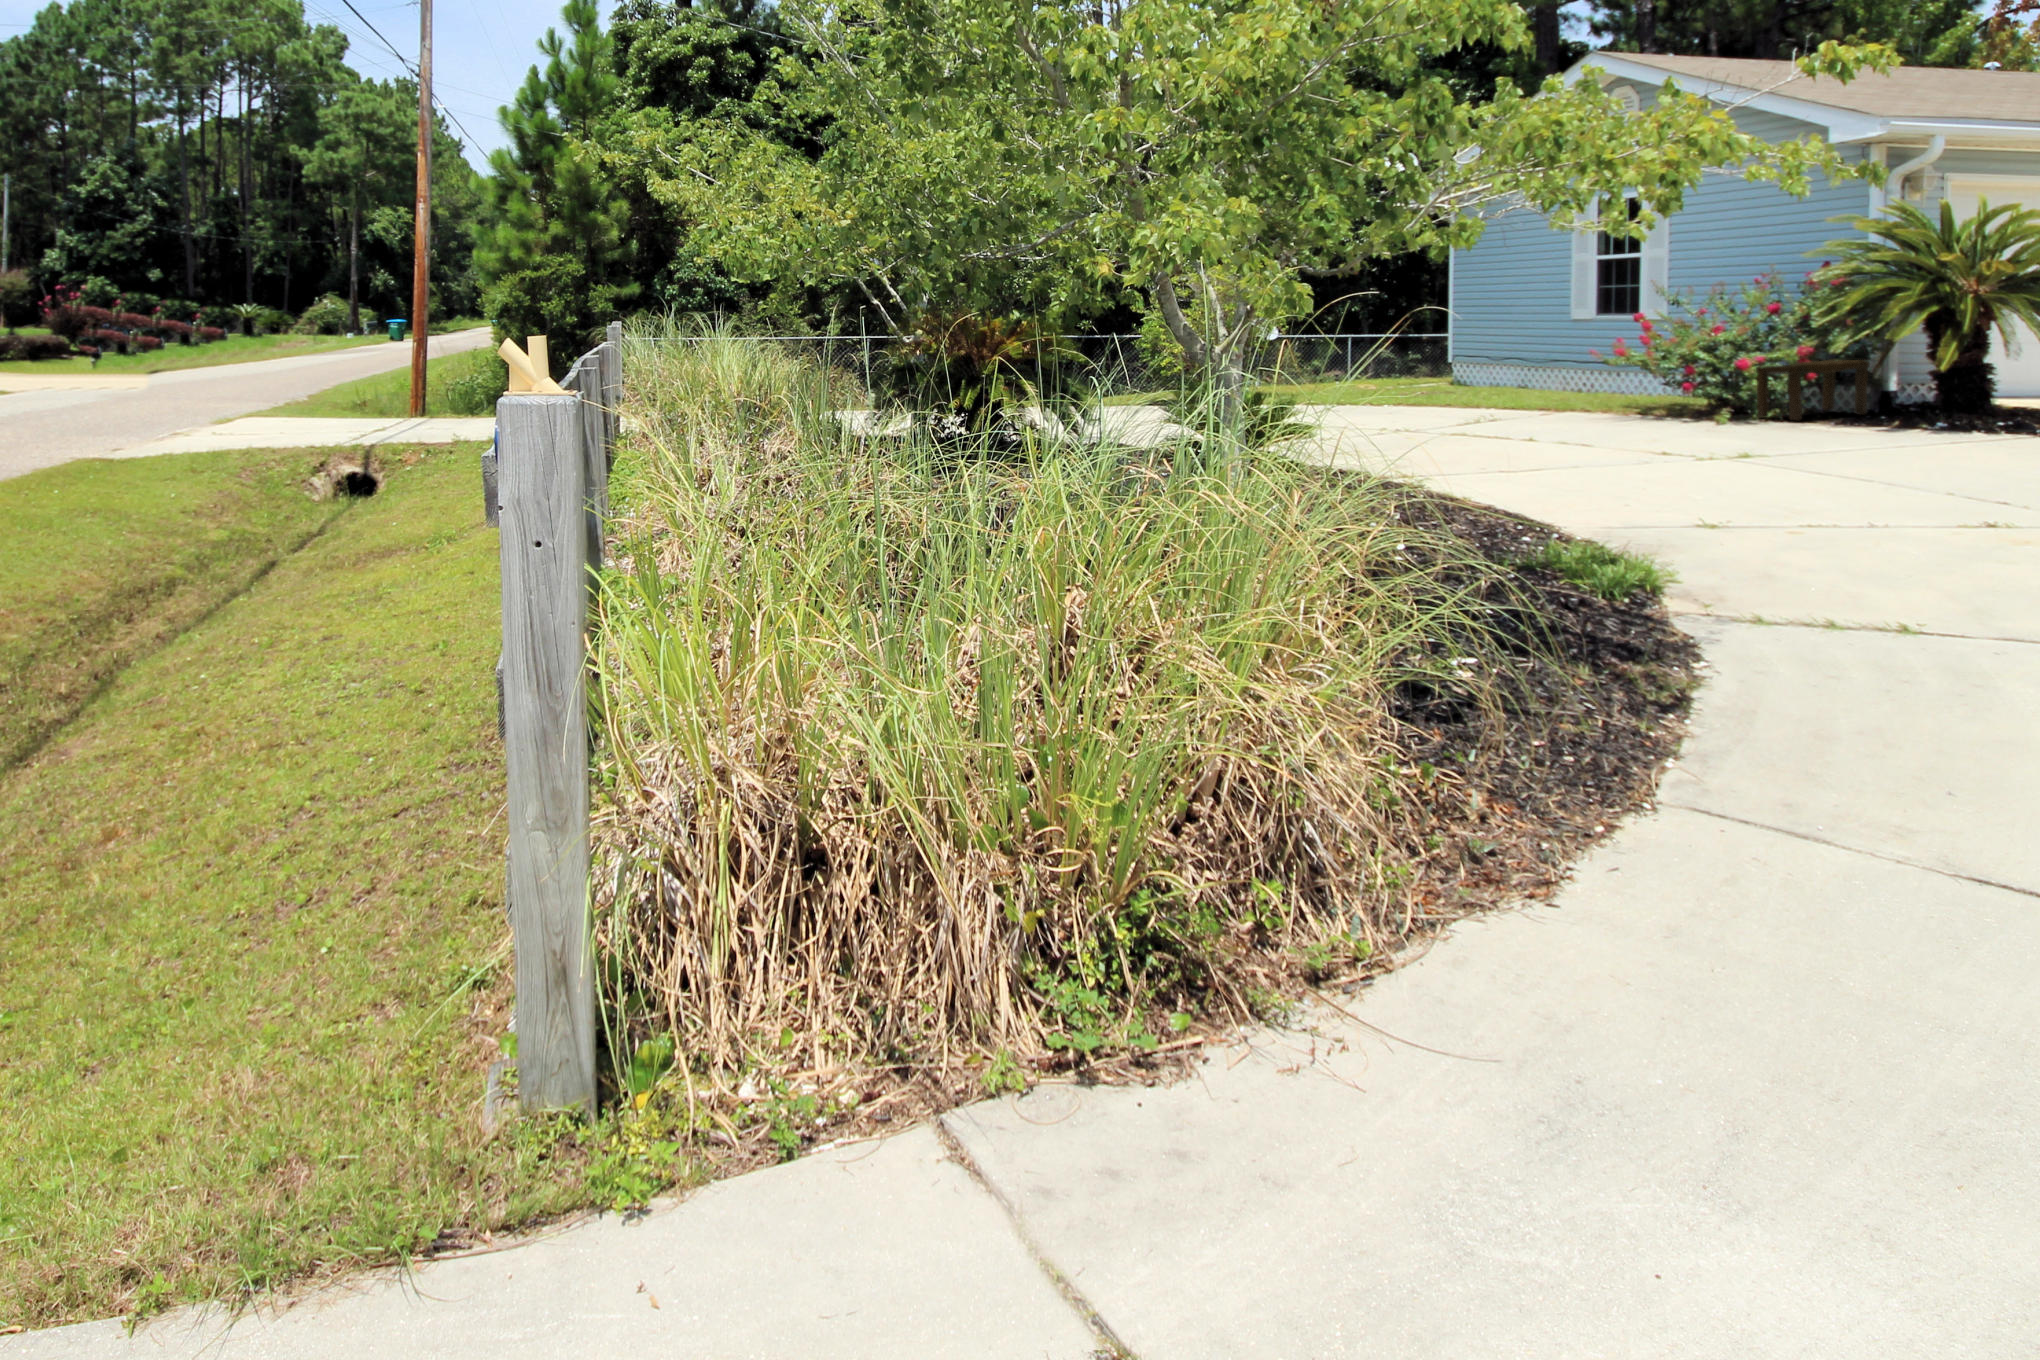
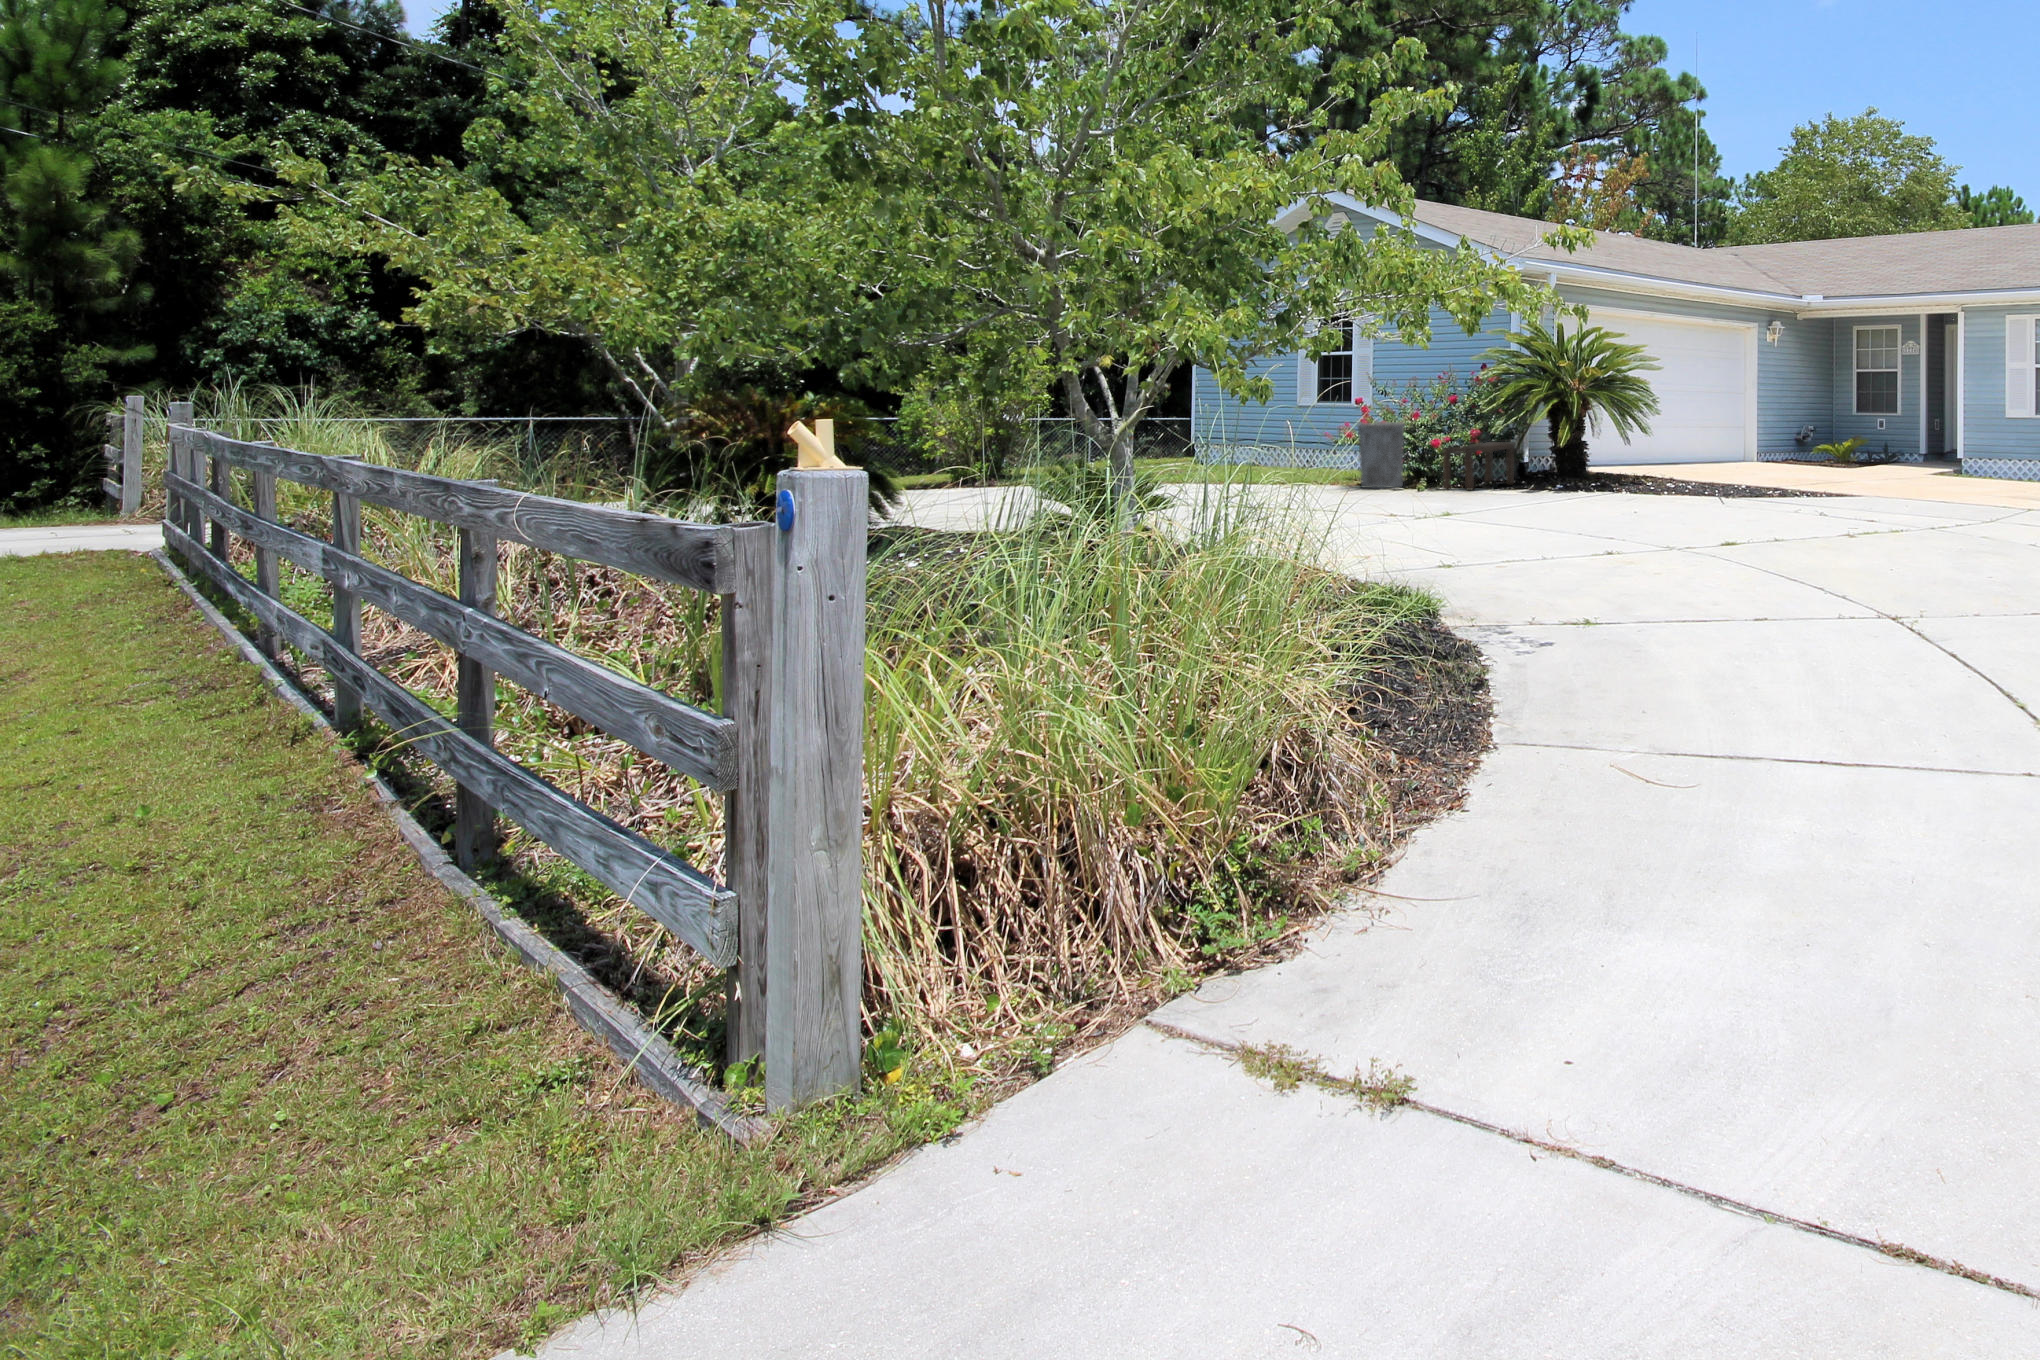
trash can: none [1639,334,1707,414] -> present [1357,422,1405,488]

